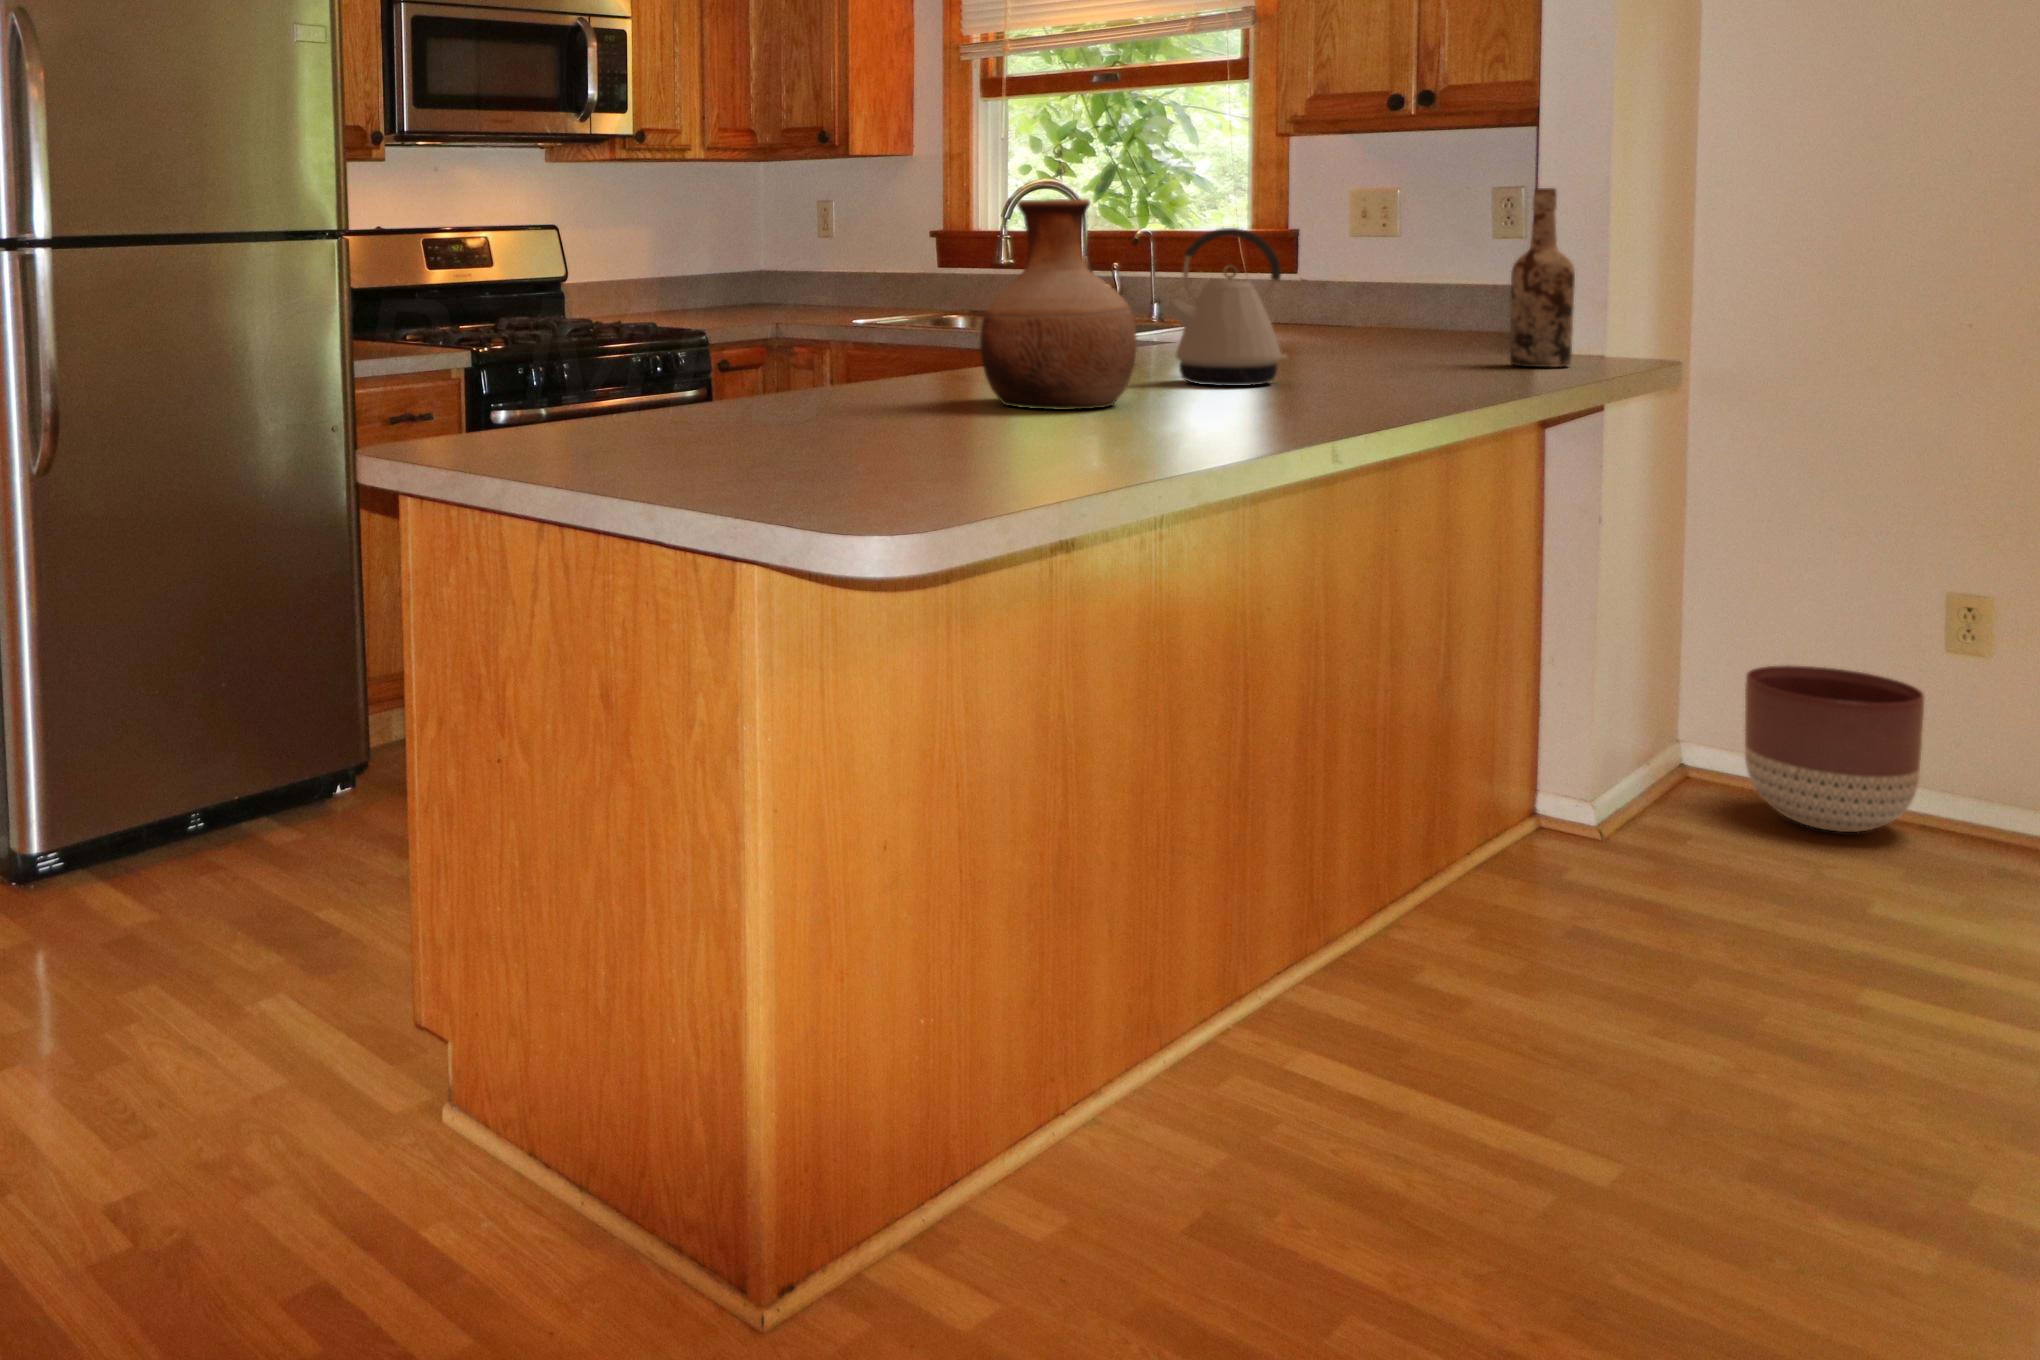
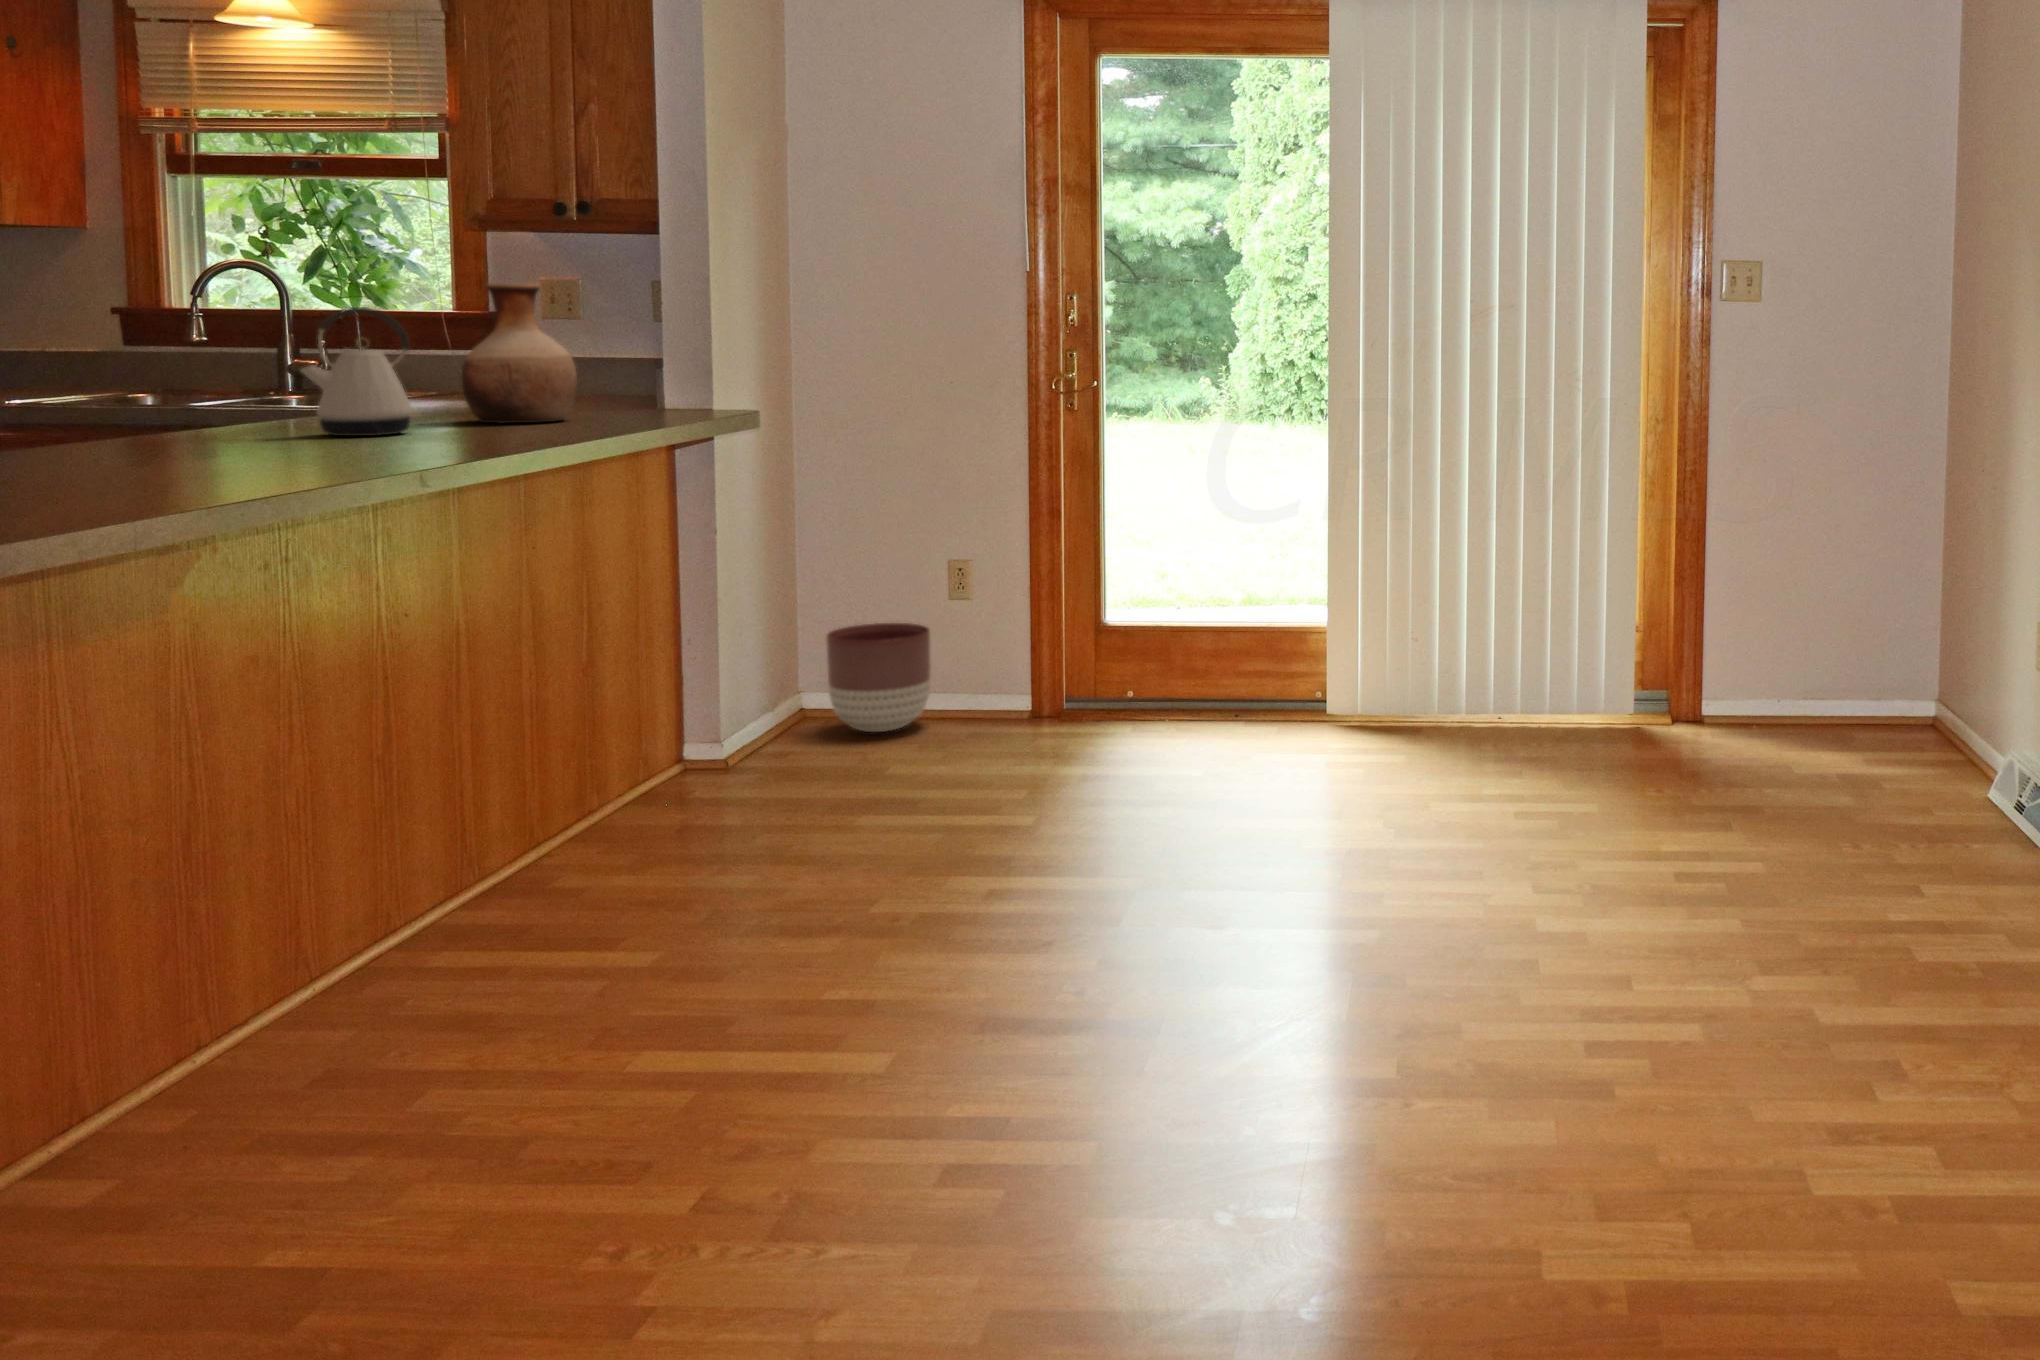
wine bottle: present [1510,188,1575,367] -> none [619,283,666,417]
vase: present [980,199,1137,410] -> present [462,283,577,423]

